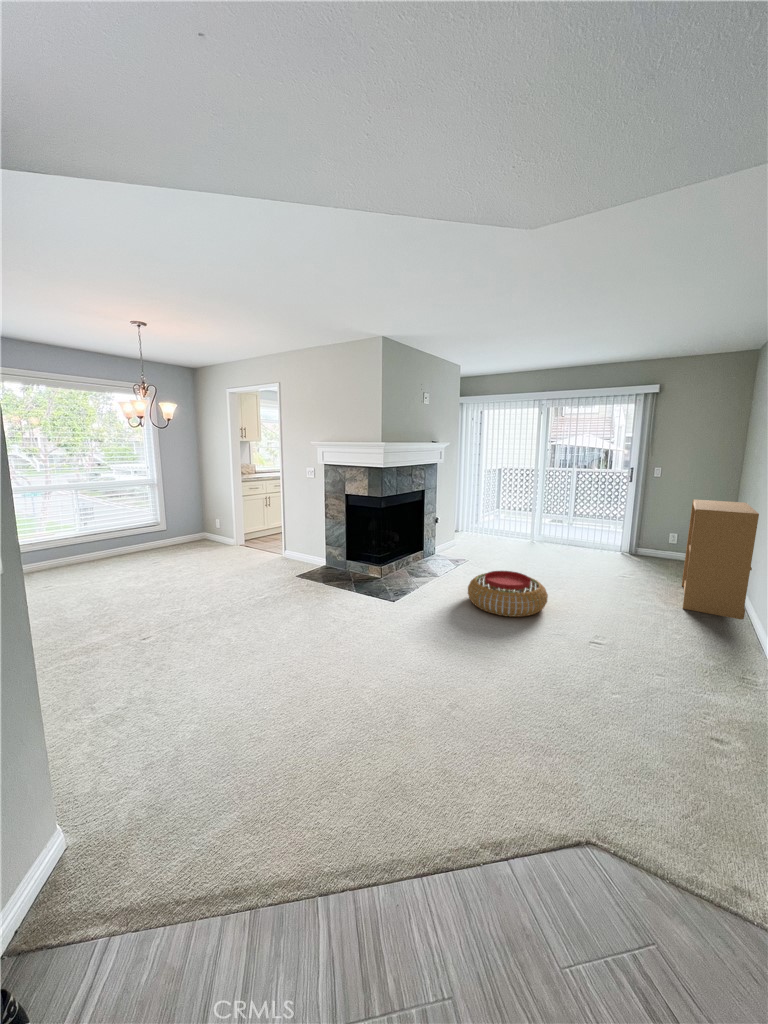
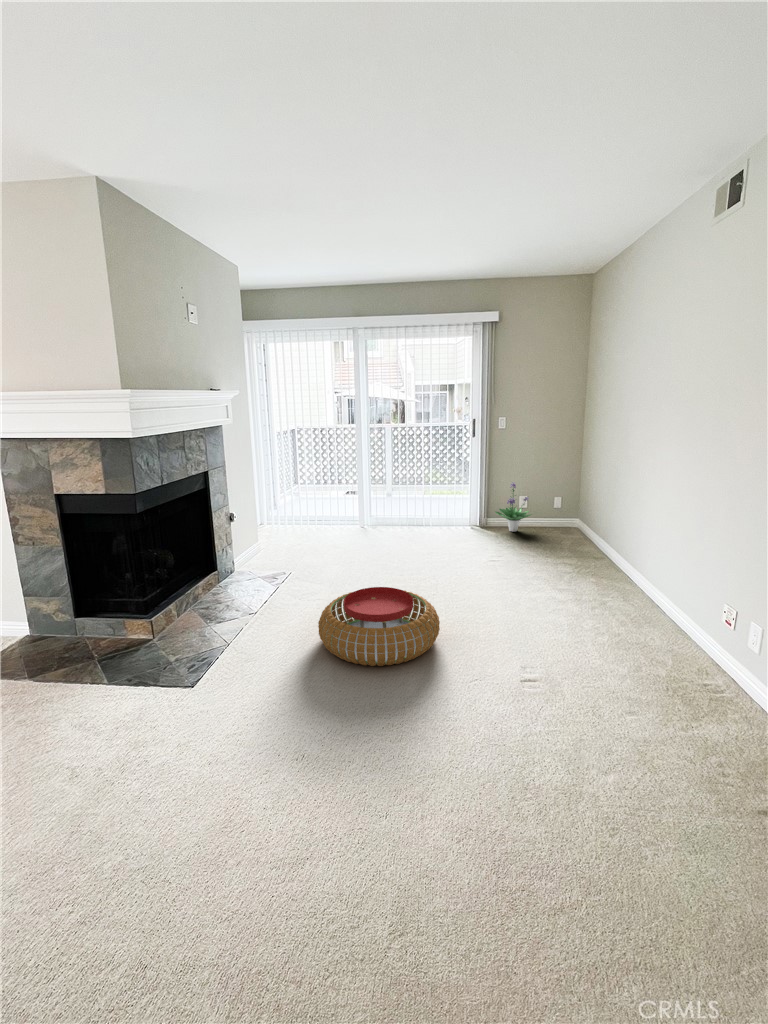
bookshelf: present [682,499,759,620] -> none [556,453,652,594]
potted plant: none [642,520,677,561] -> present [495,482,531,532]

